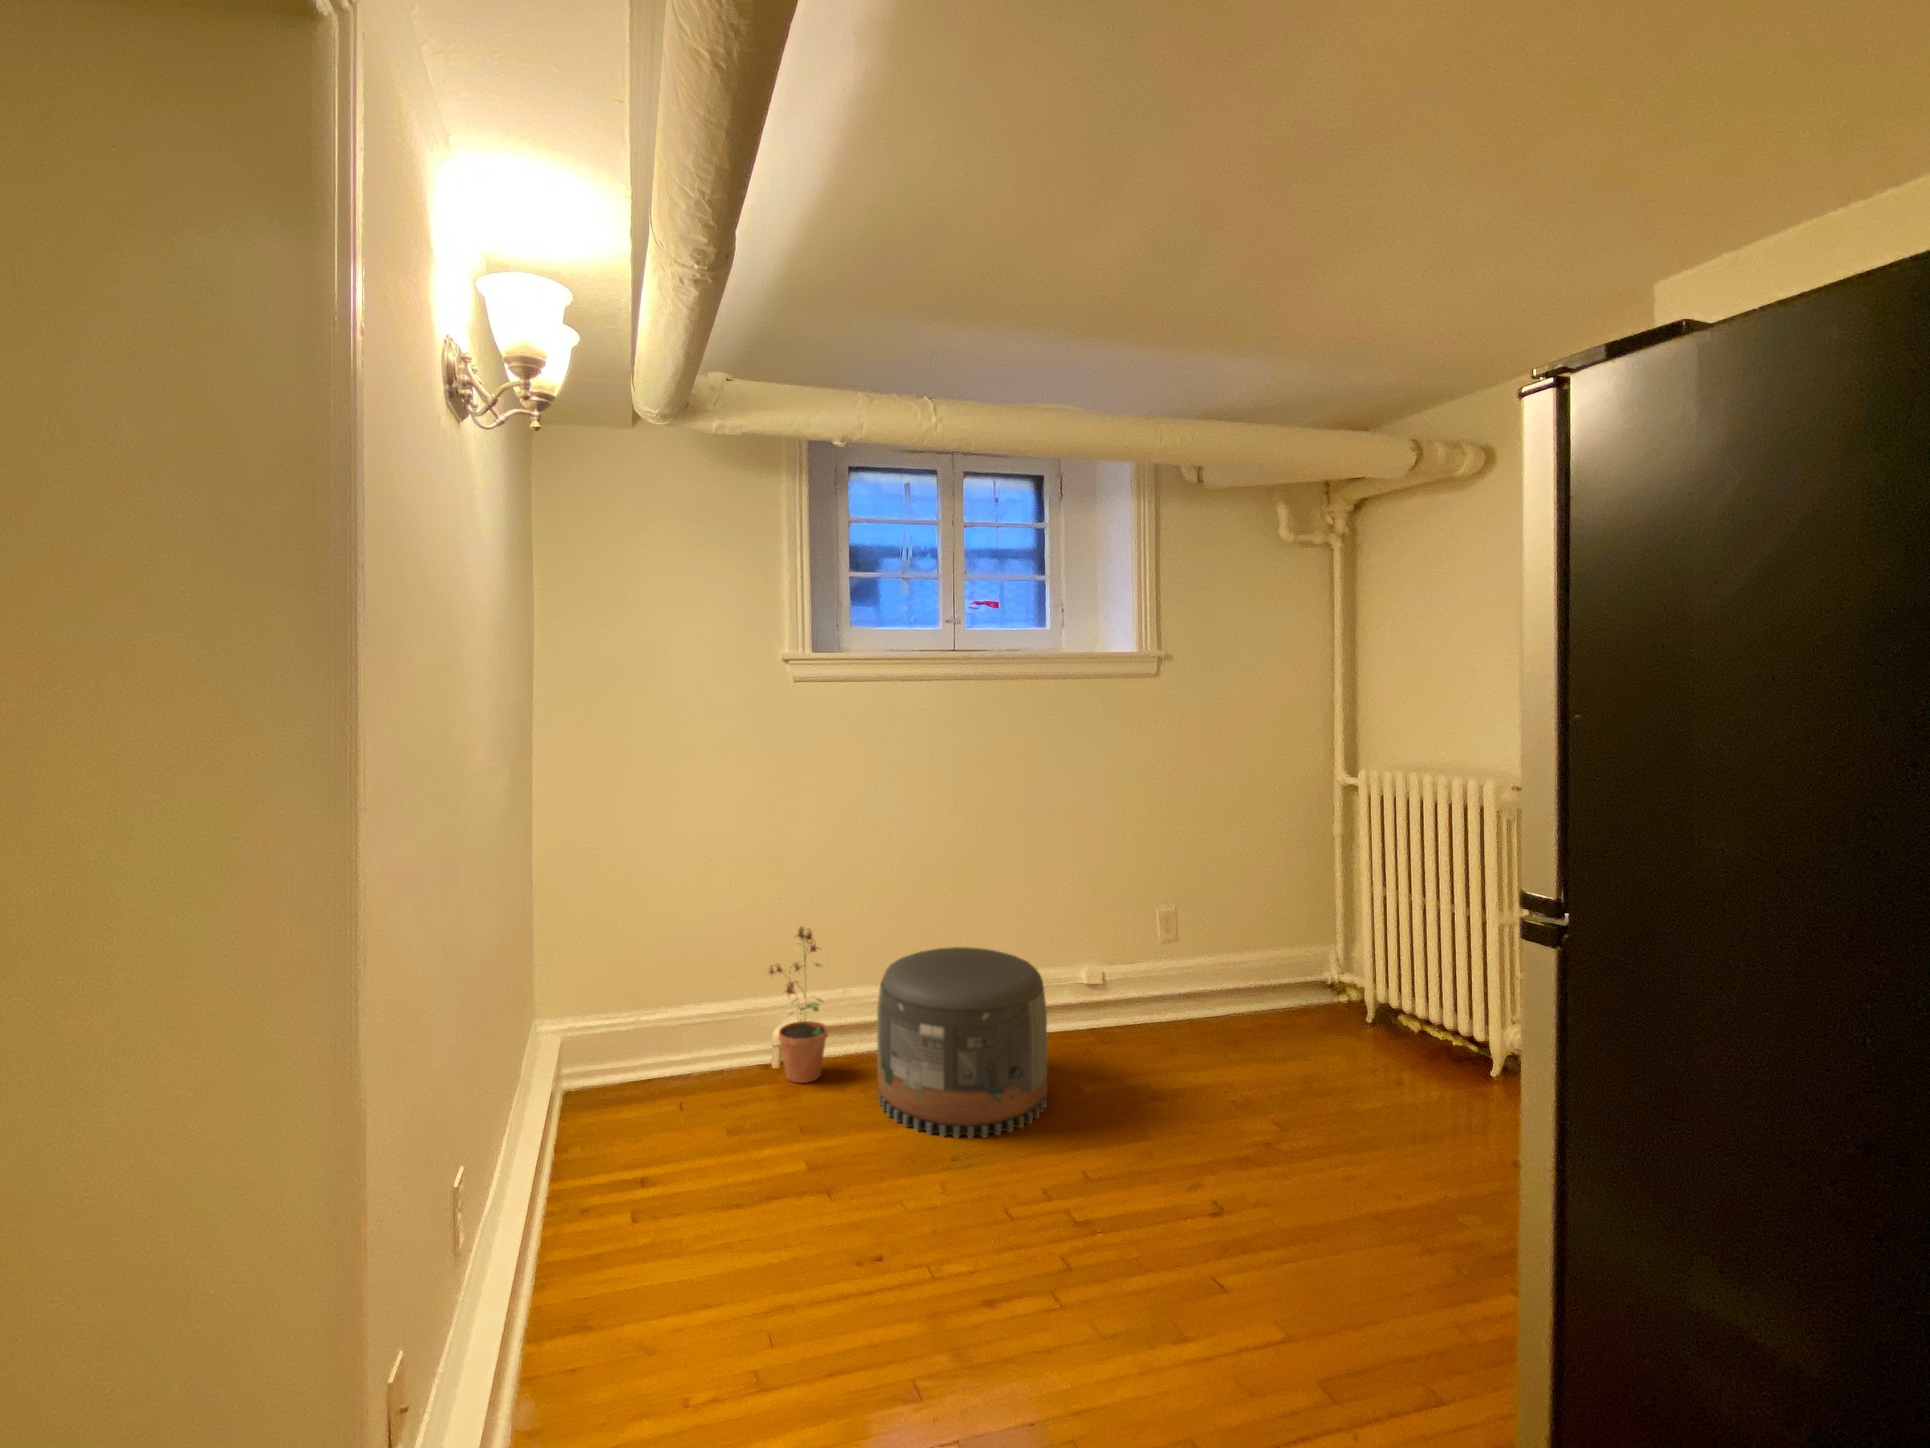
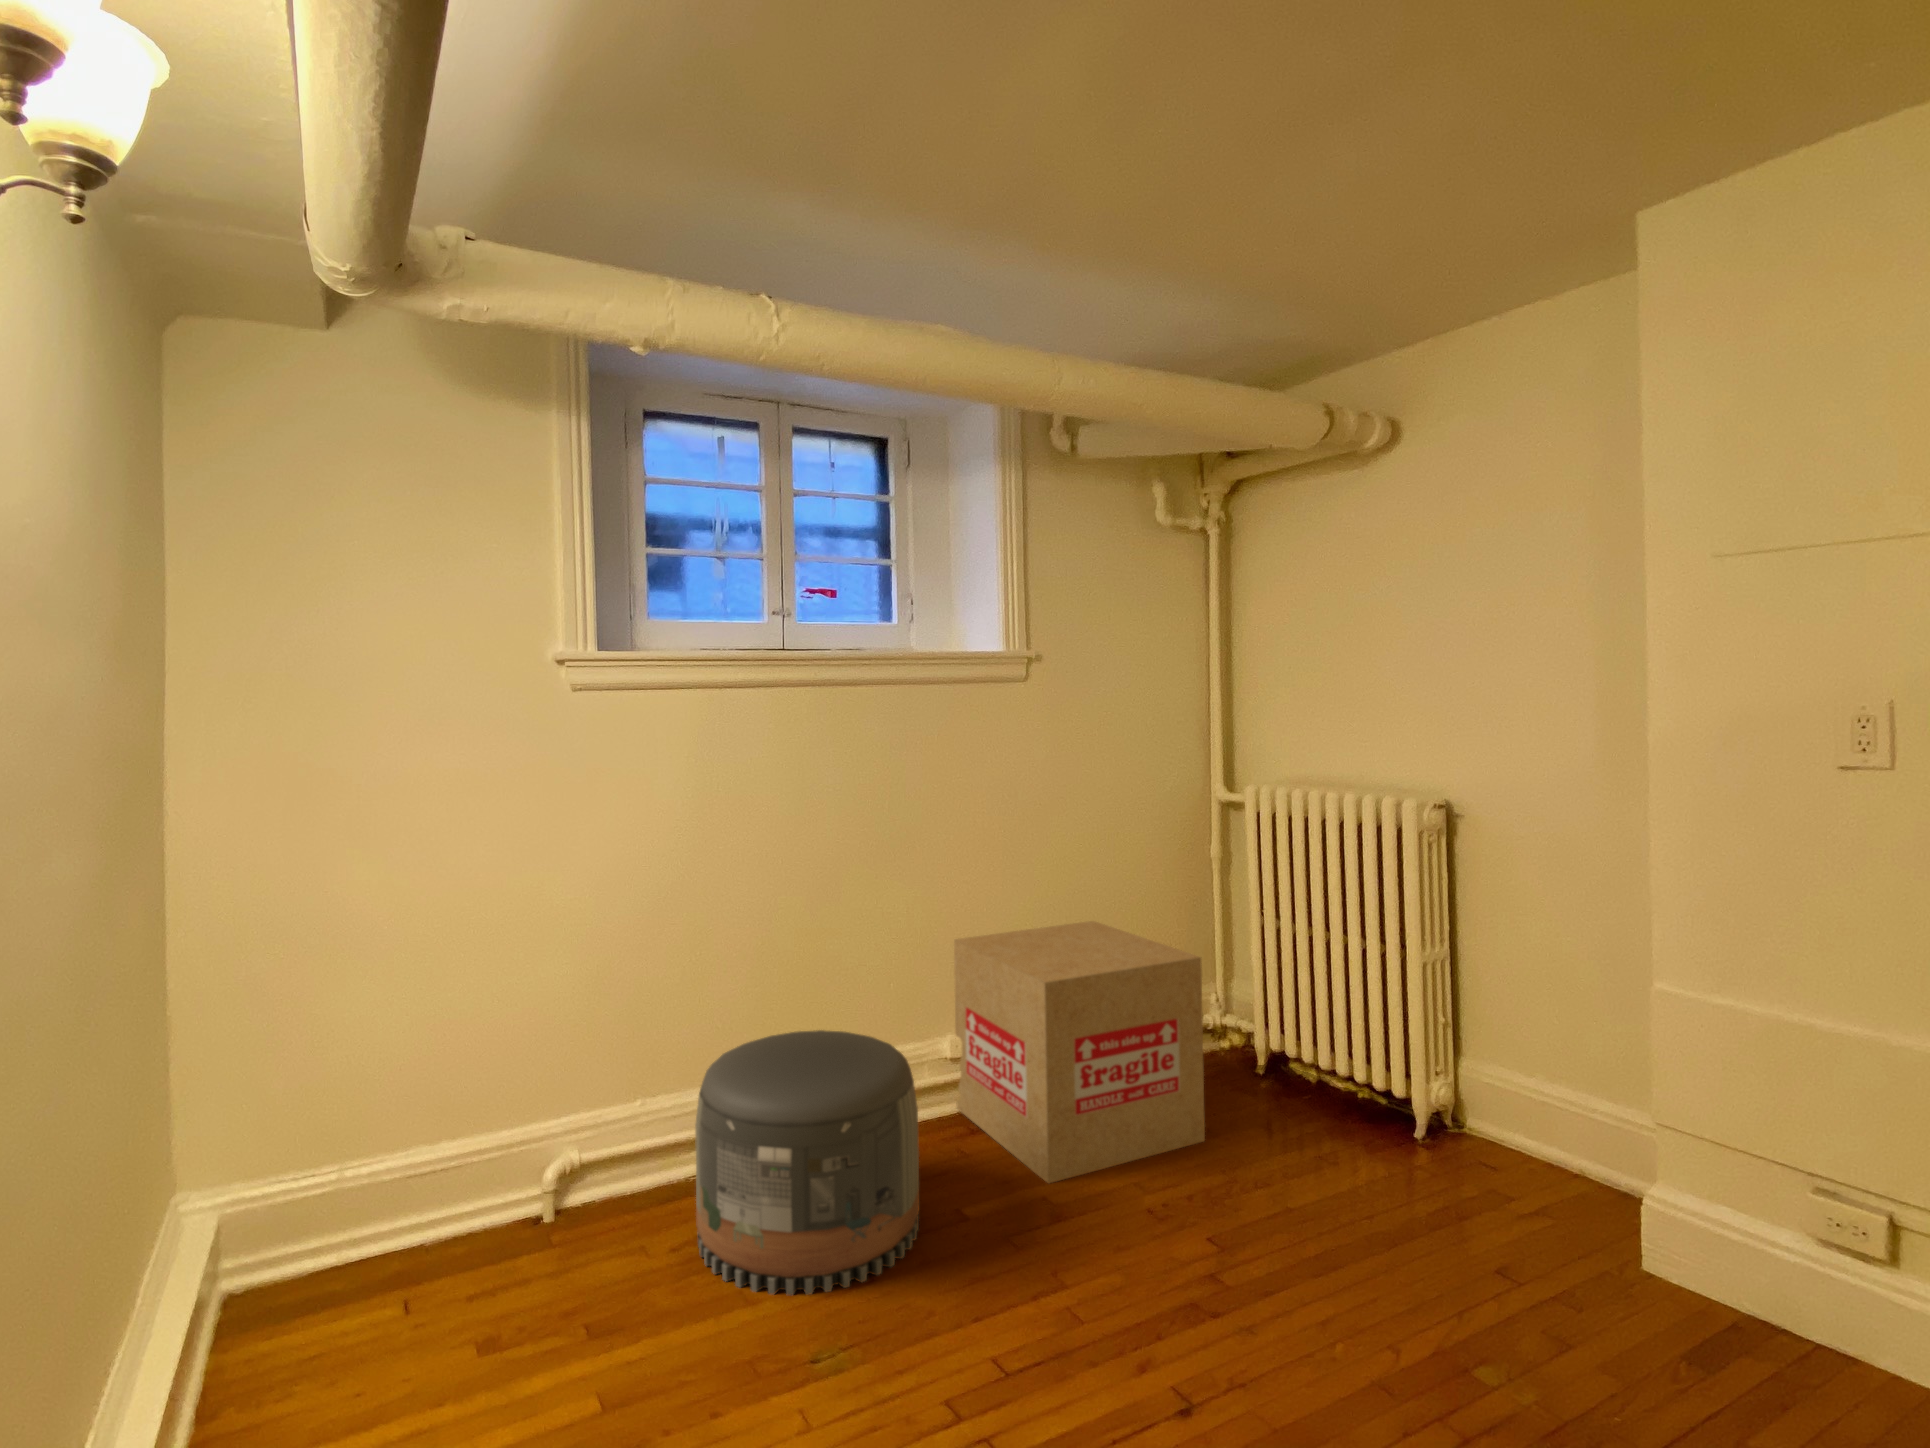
cardboard box: none [1091,881,1303,1087] -> present [954,921,1205,1183]
potted plant: present [769,927,828,1083] -> none [536,1021,624,1237]

